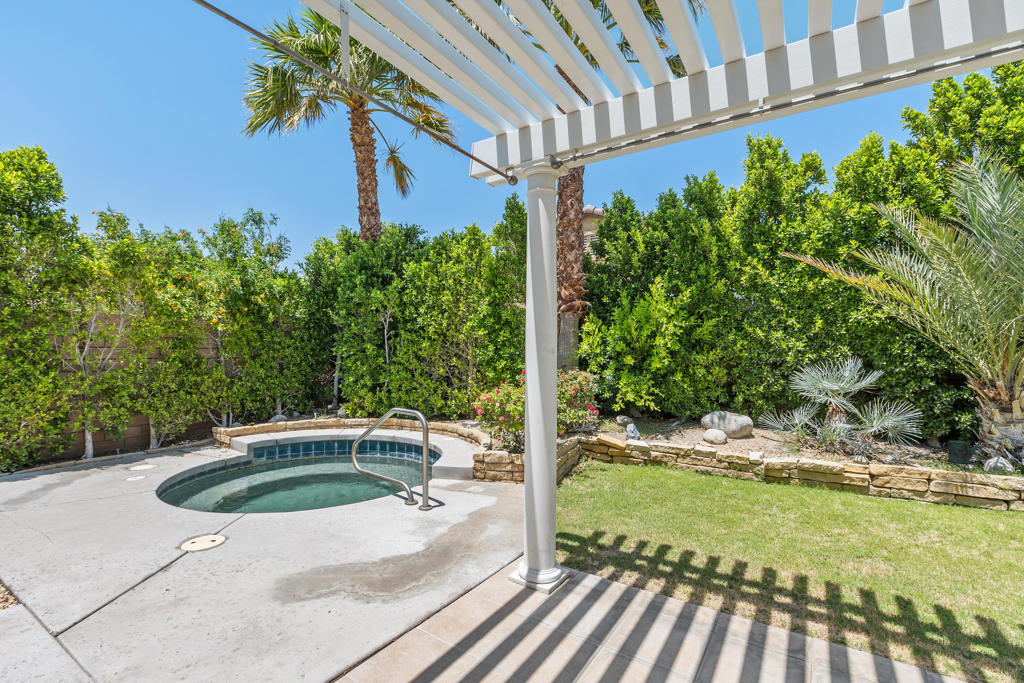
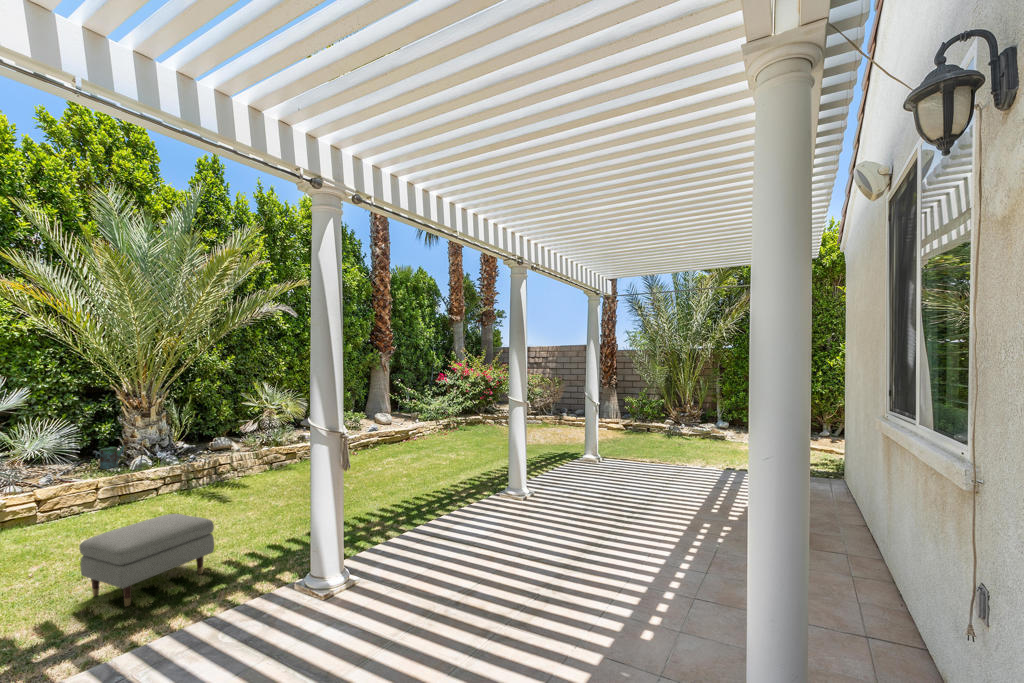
ottoman: none [842,517,997,624] -> present [79,514,214,606]

